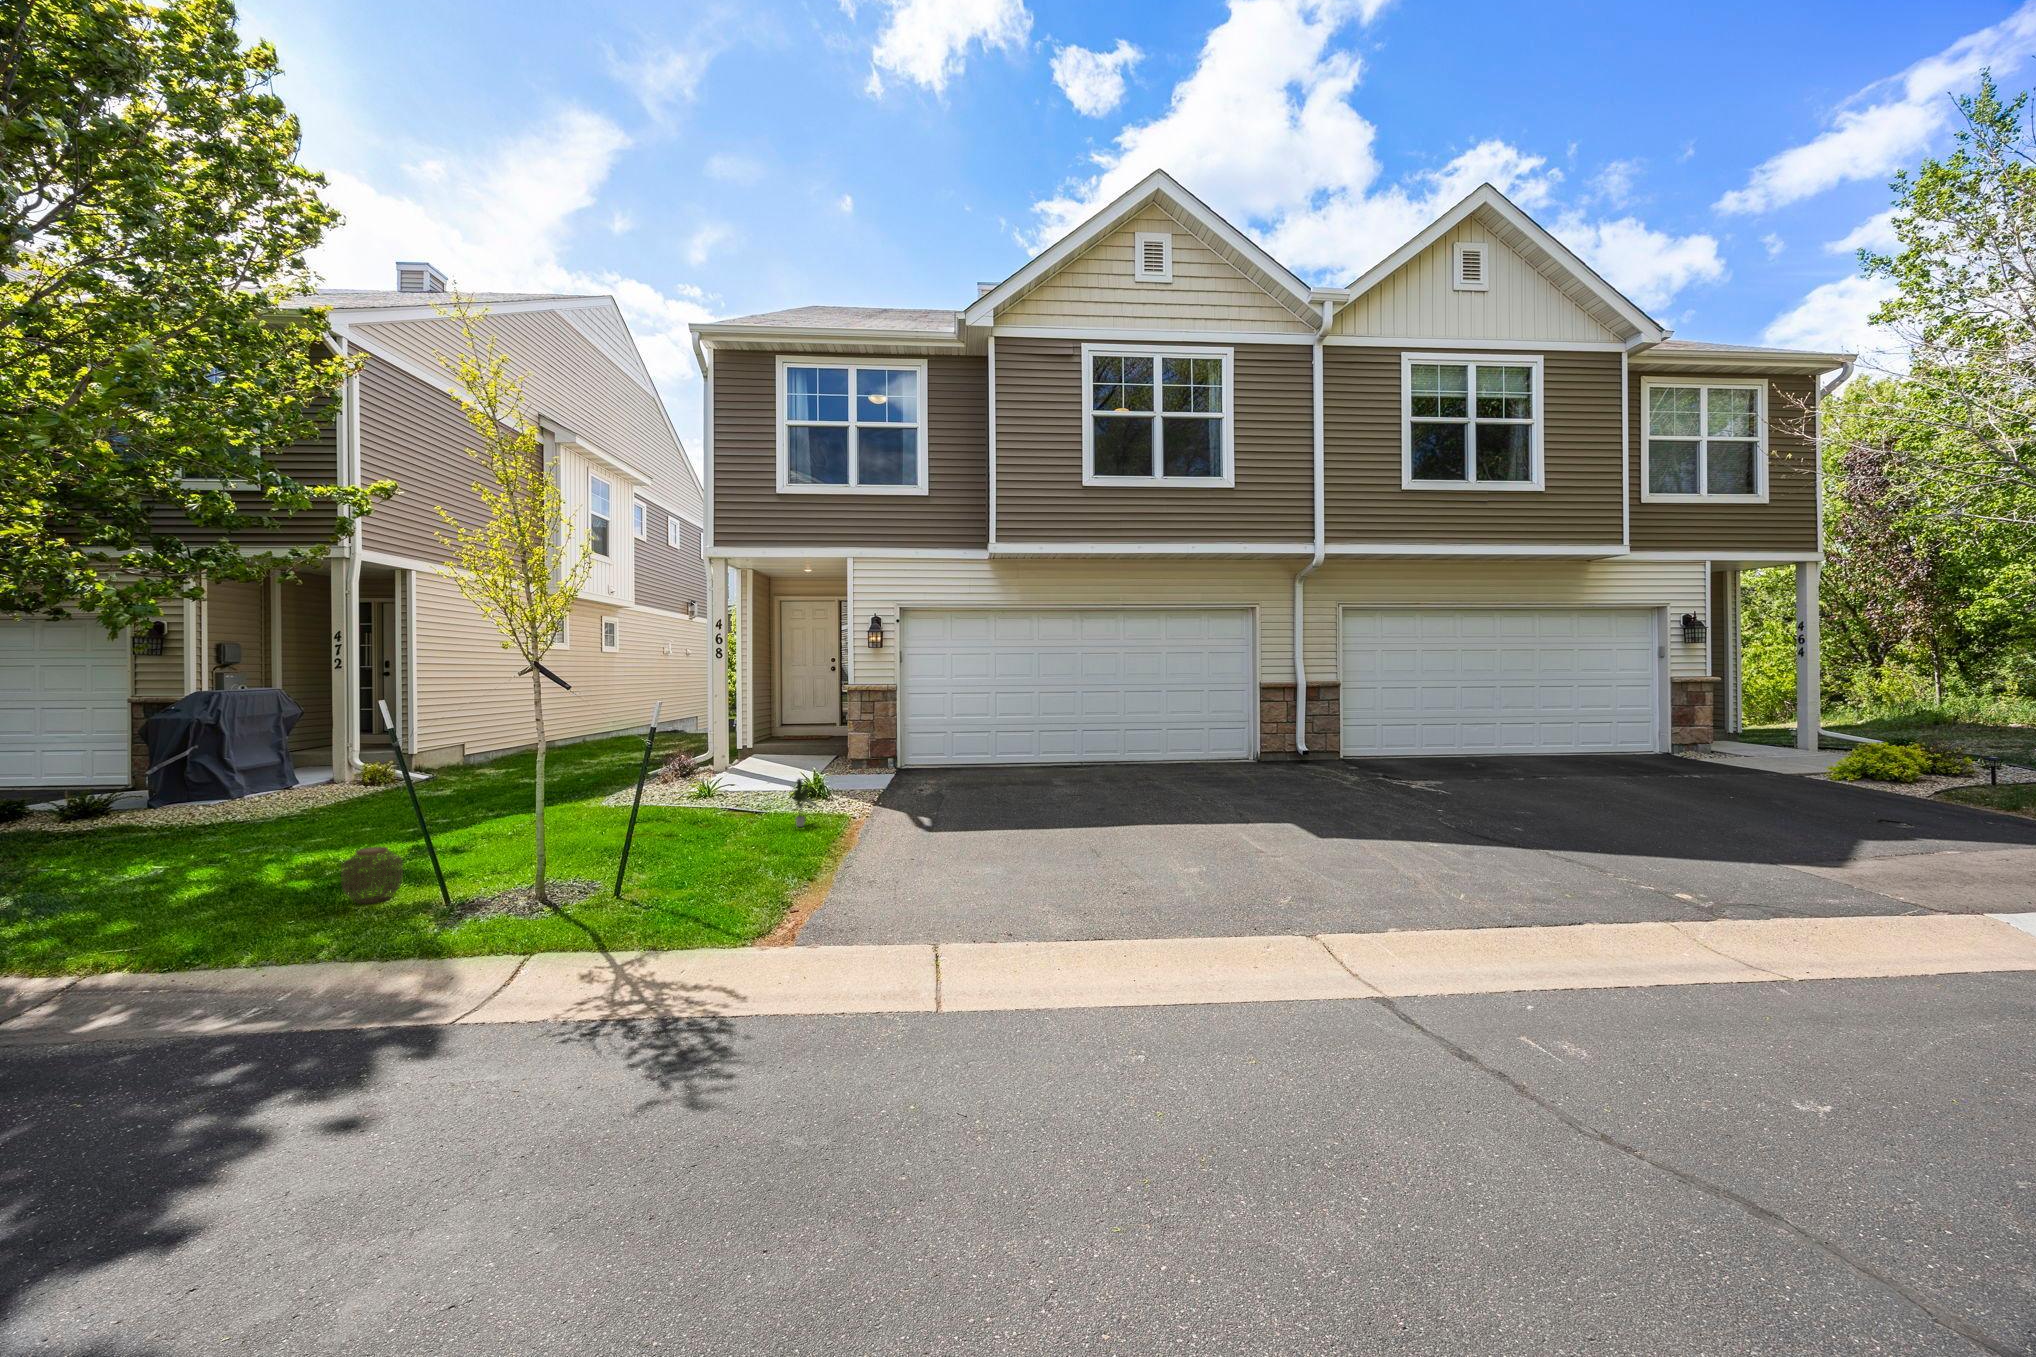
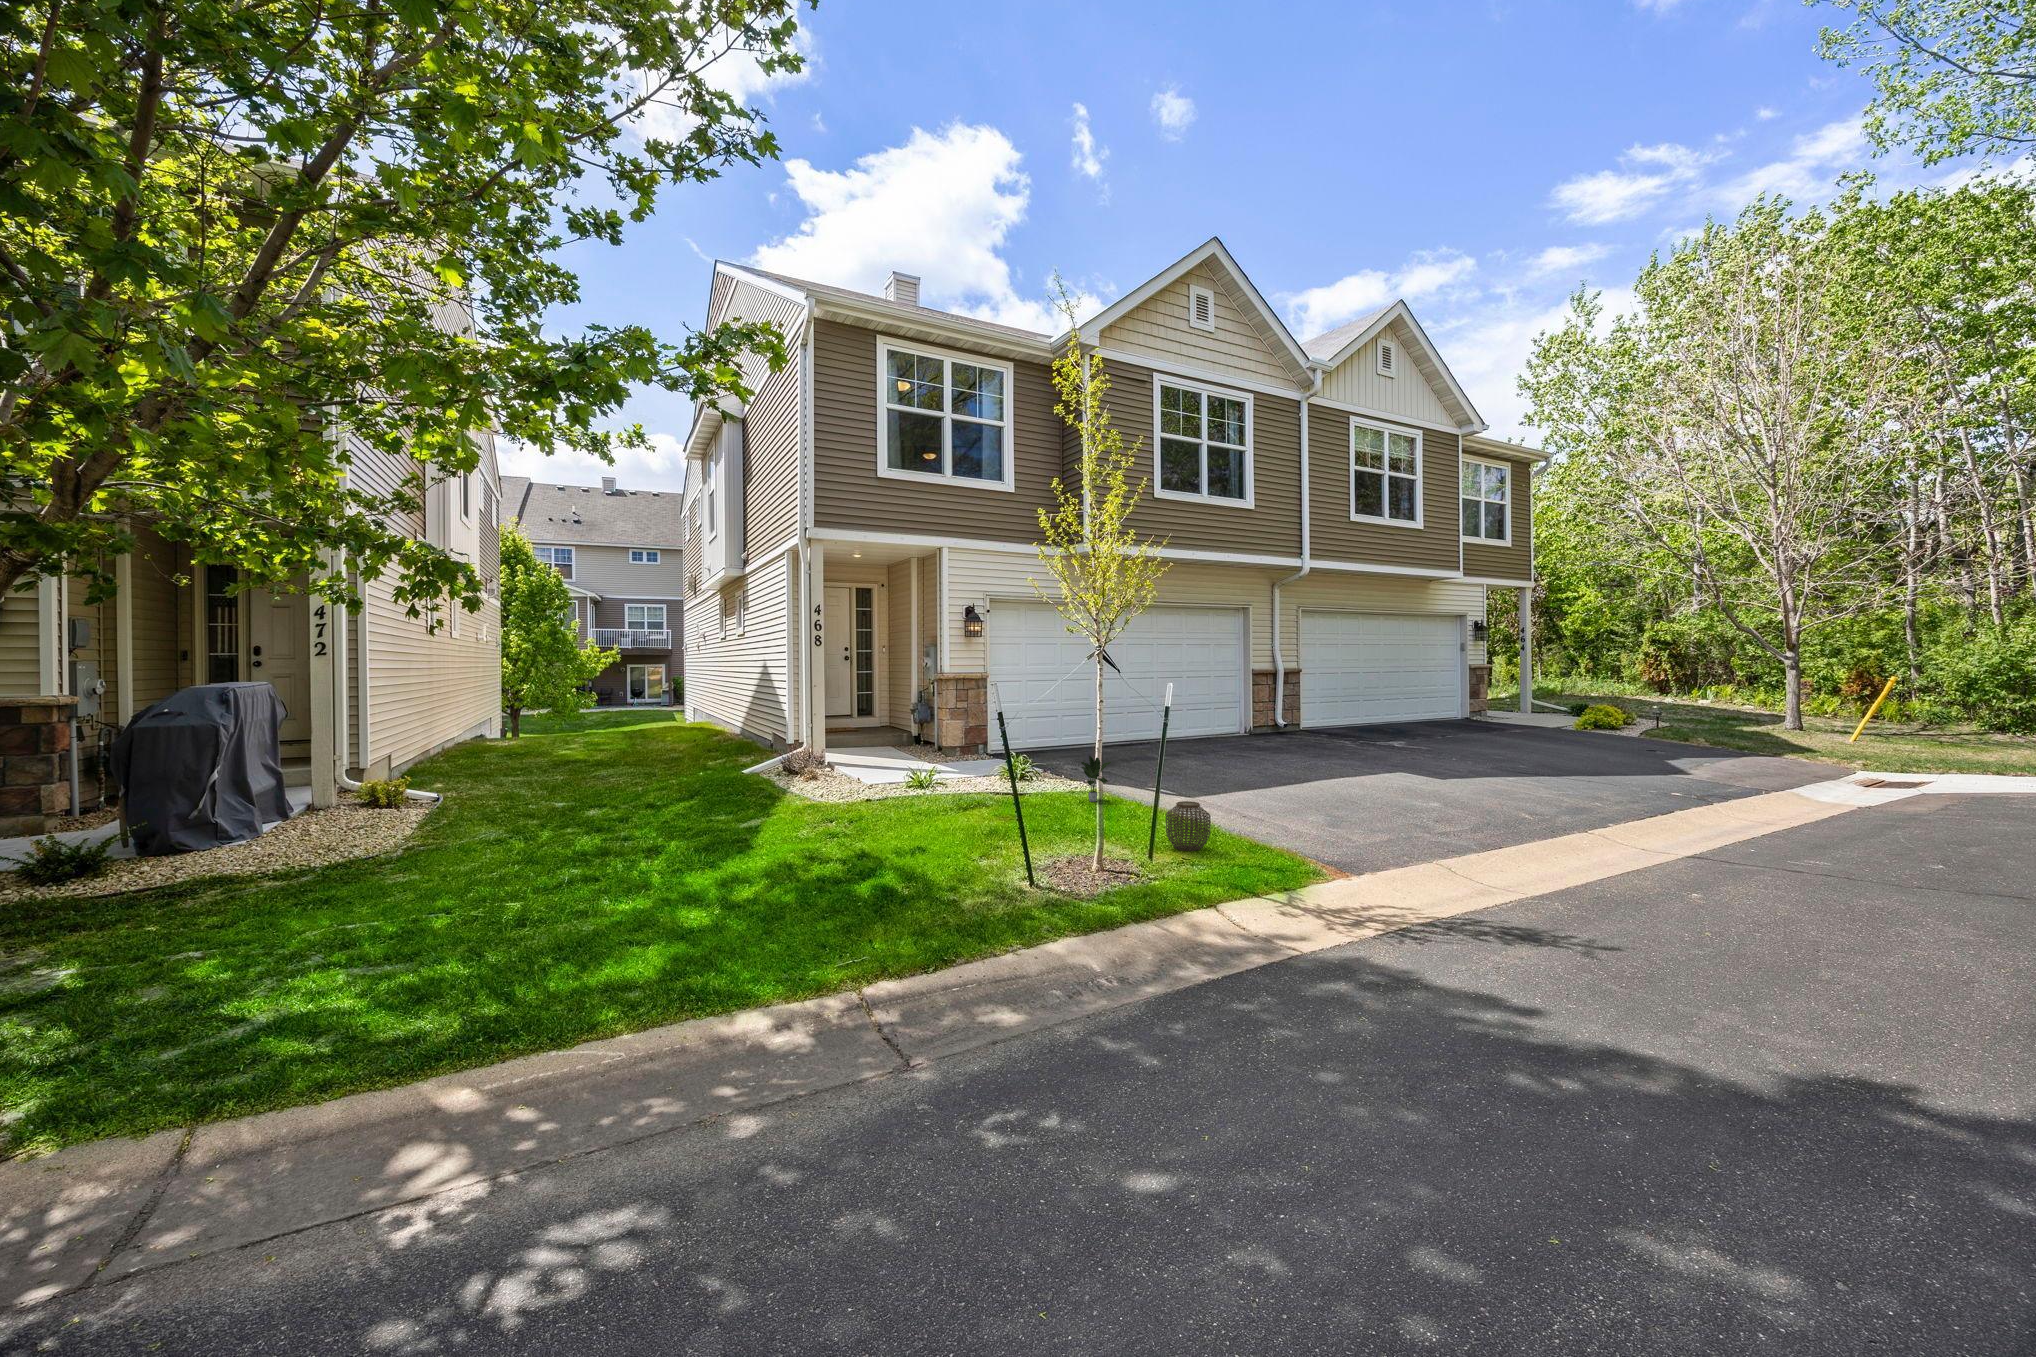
woven basket: present [341,847,403,904] -> present [1166,801,1211,851]

